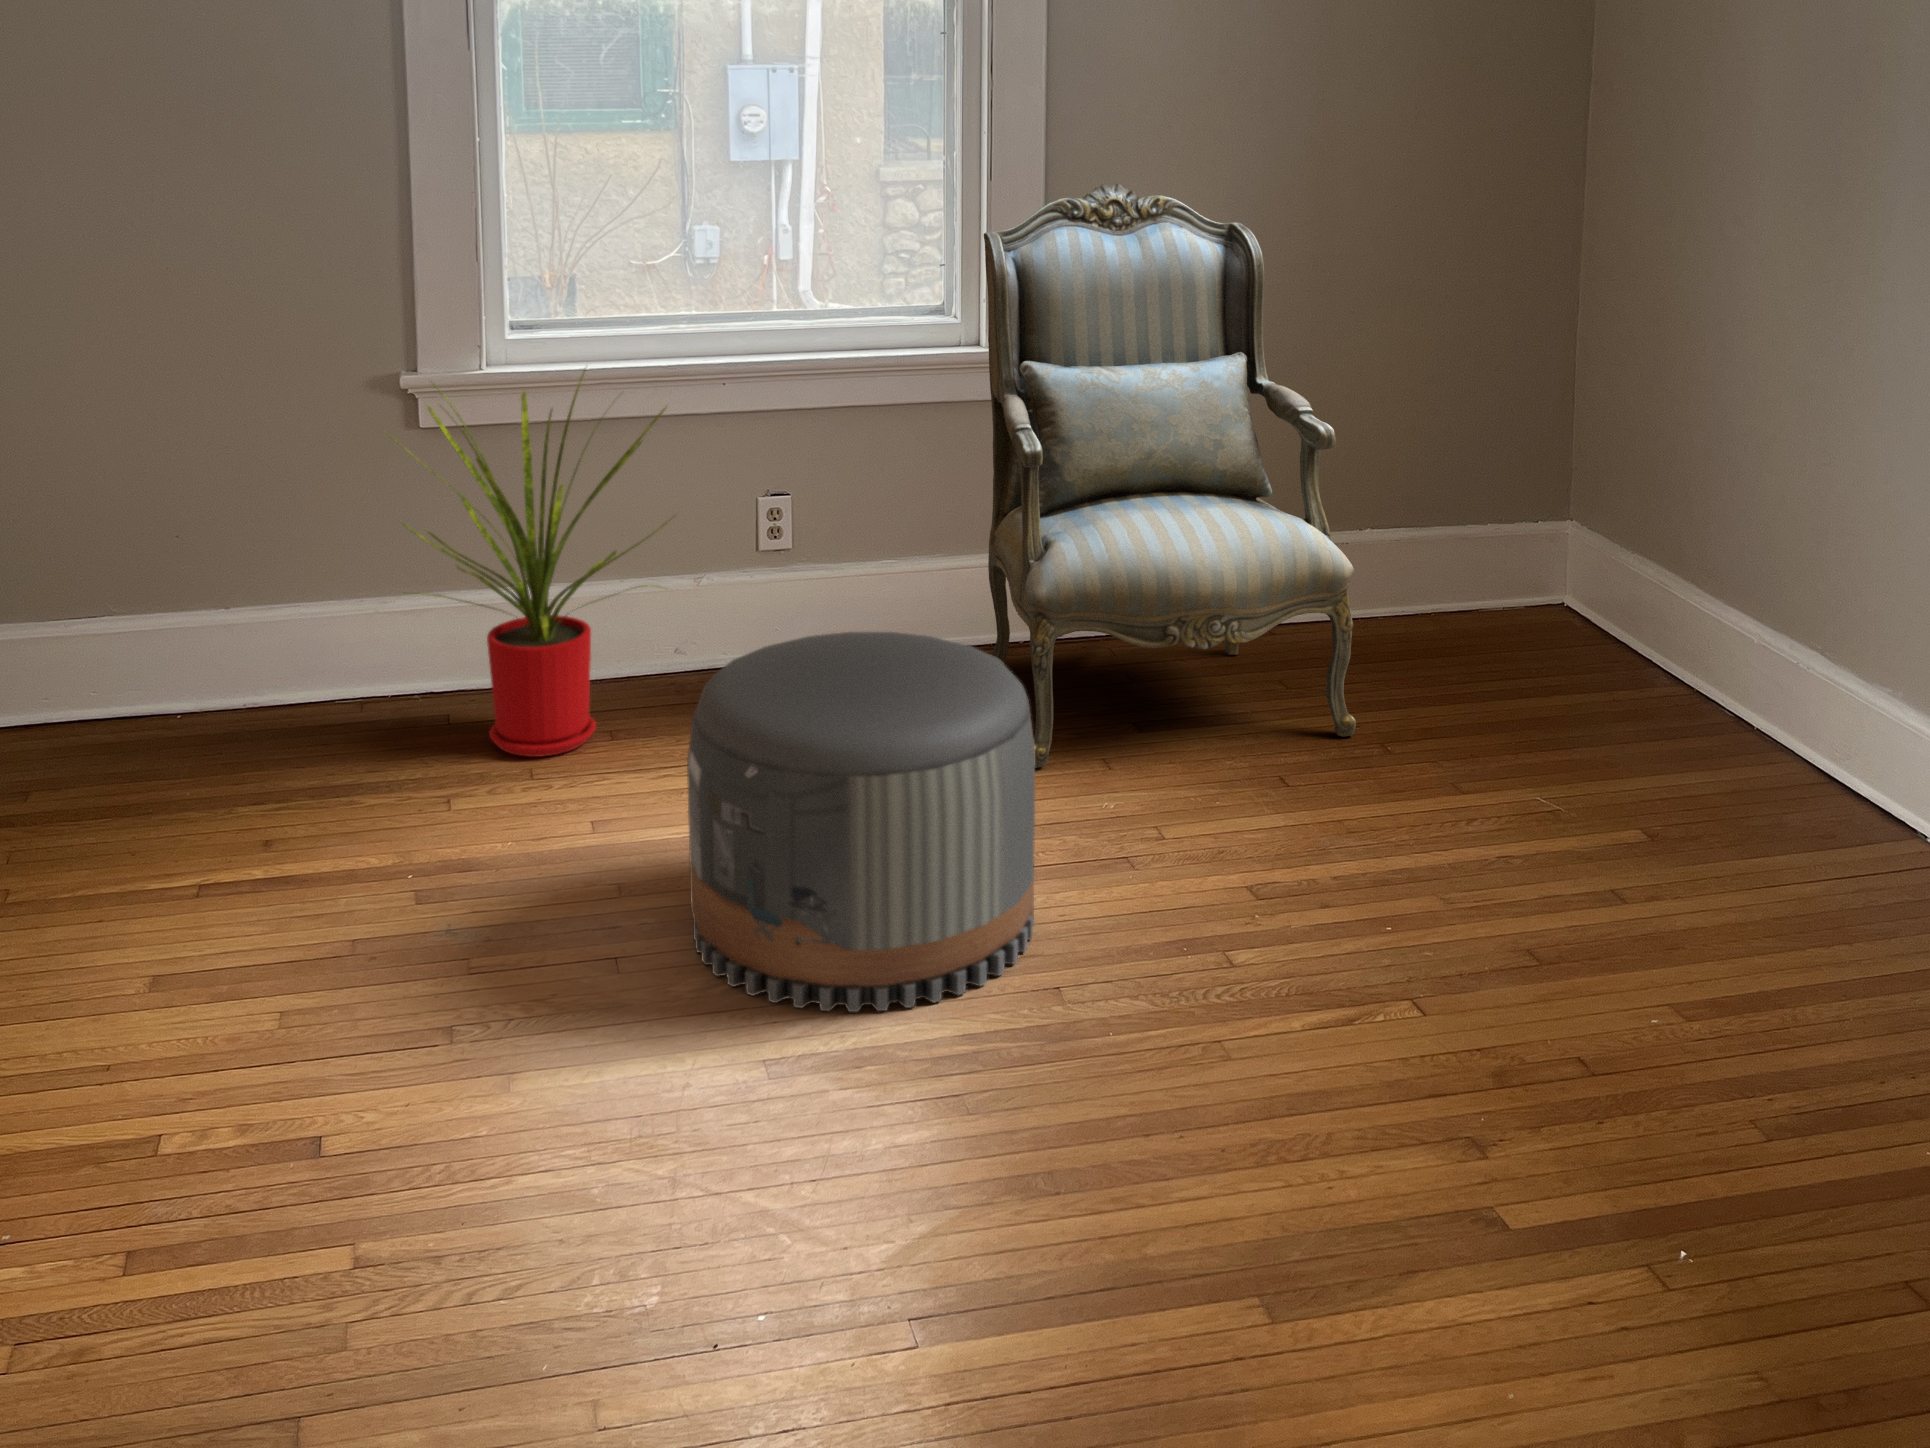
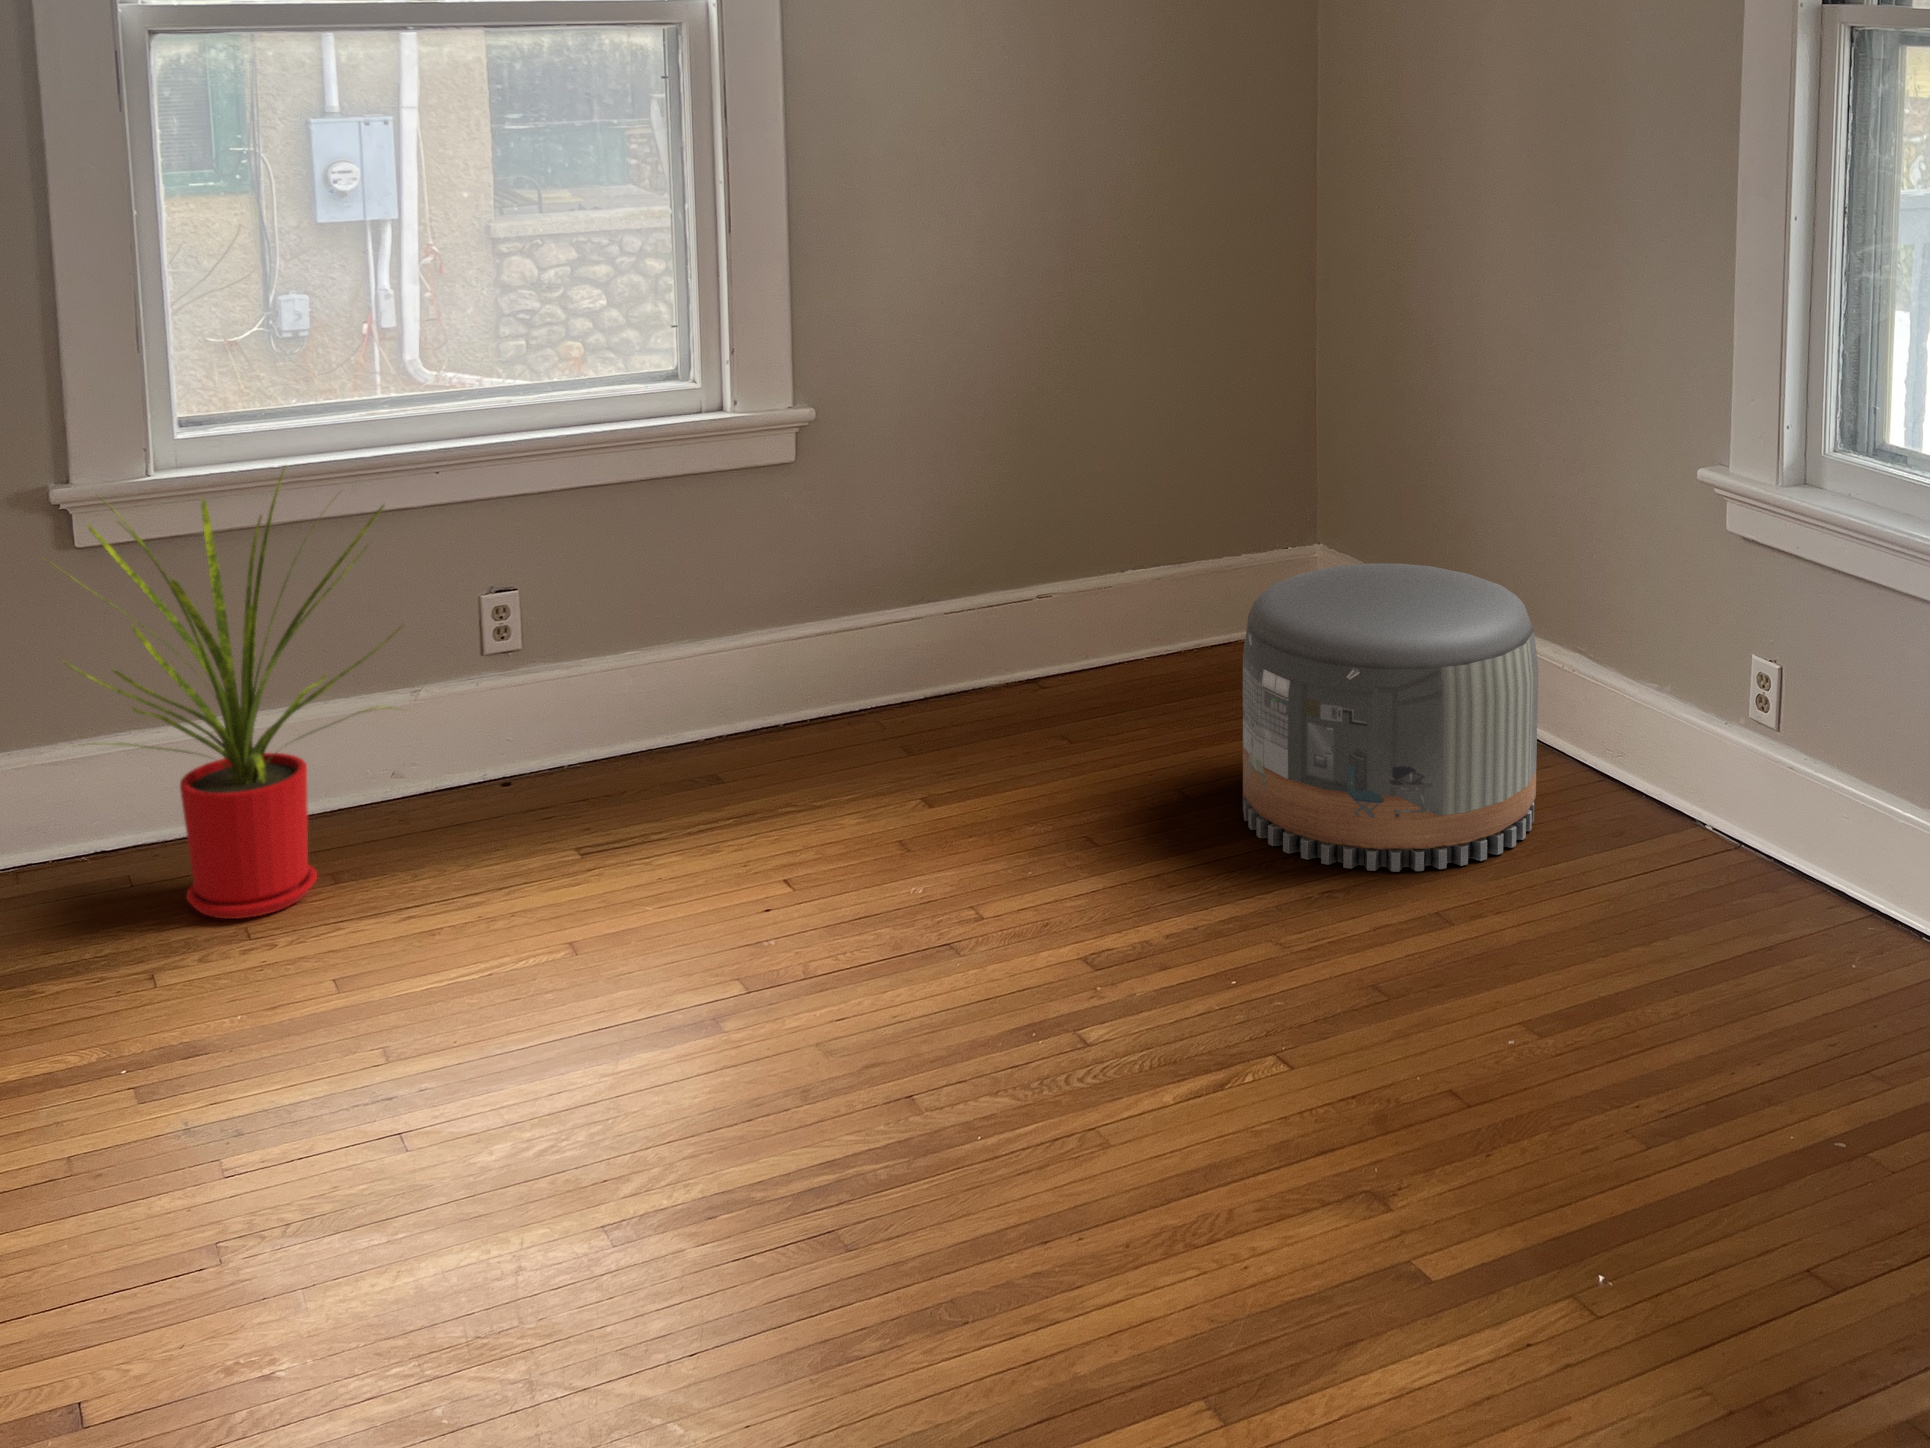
armchair: present [984,183,1356,768] -> none [728,233,1155,861]
pouf: present [687,632,1035,1012] -> present [1243,563,1538,872]

